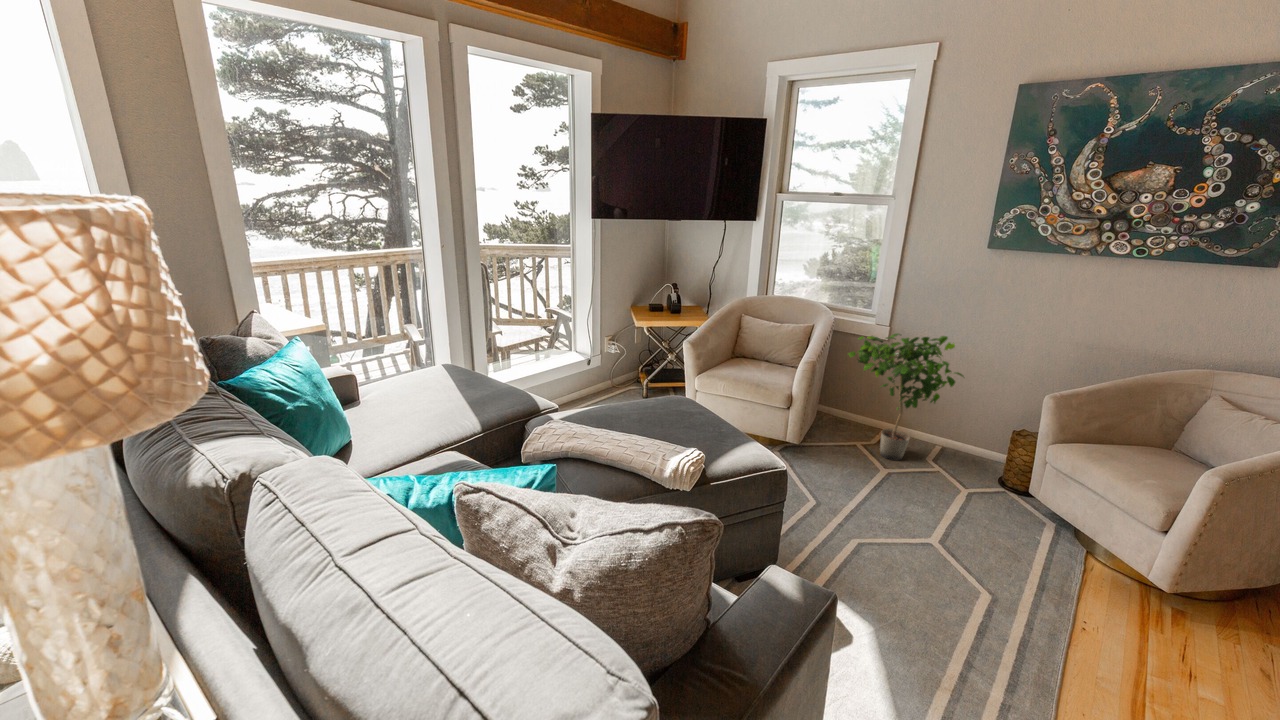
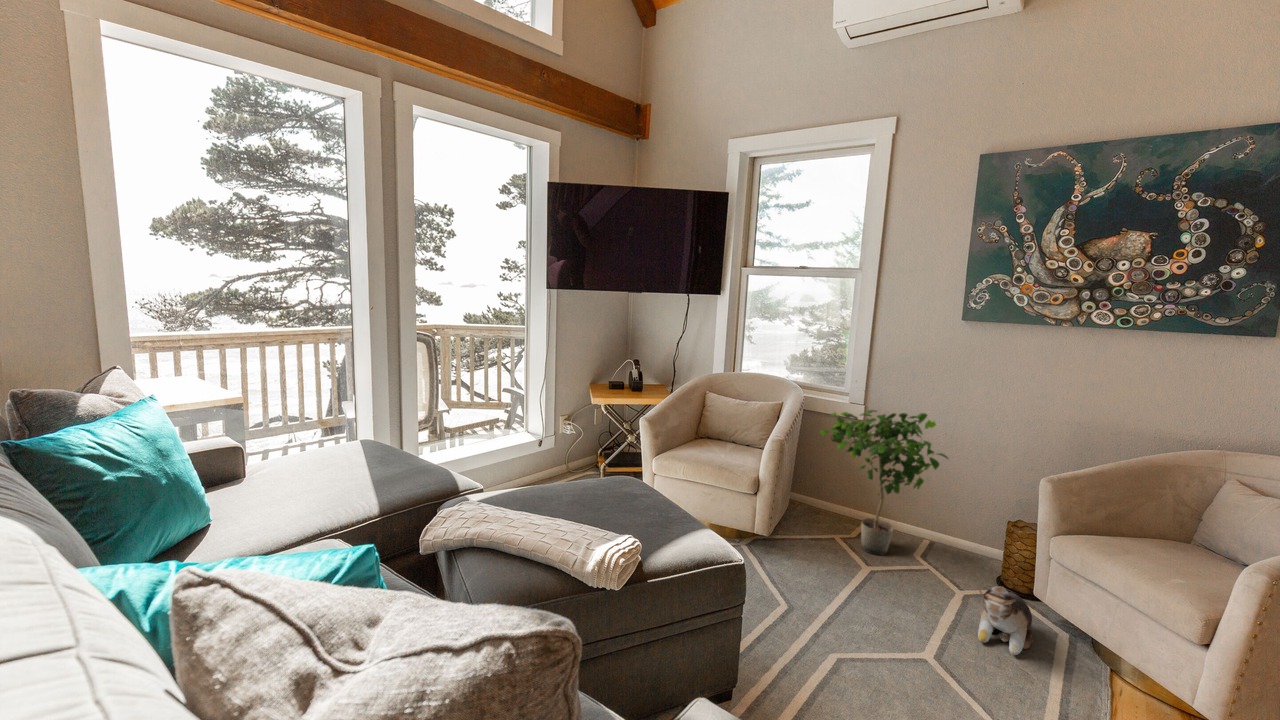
plush toy: none [976,485,1024,539] -> present [978,586,1034,655]

